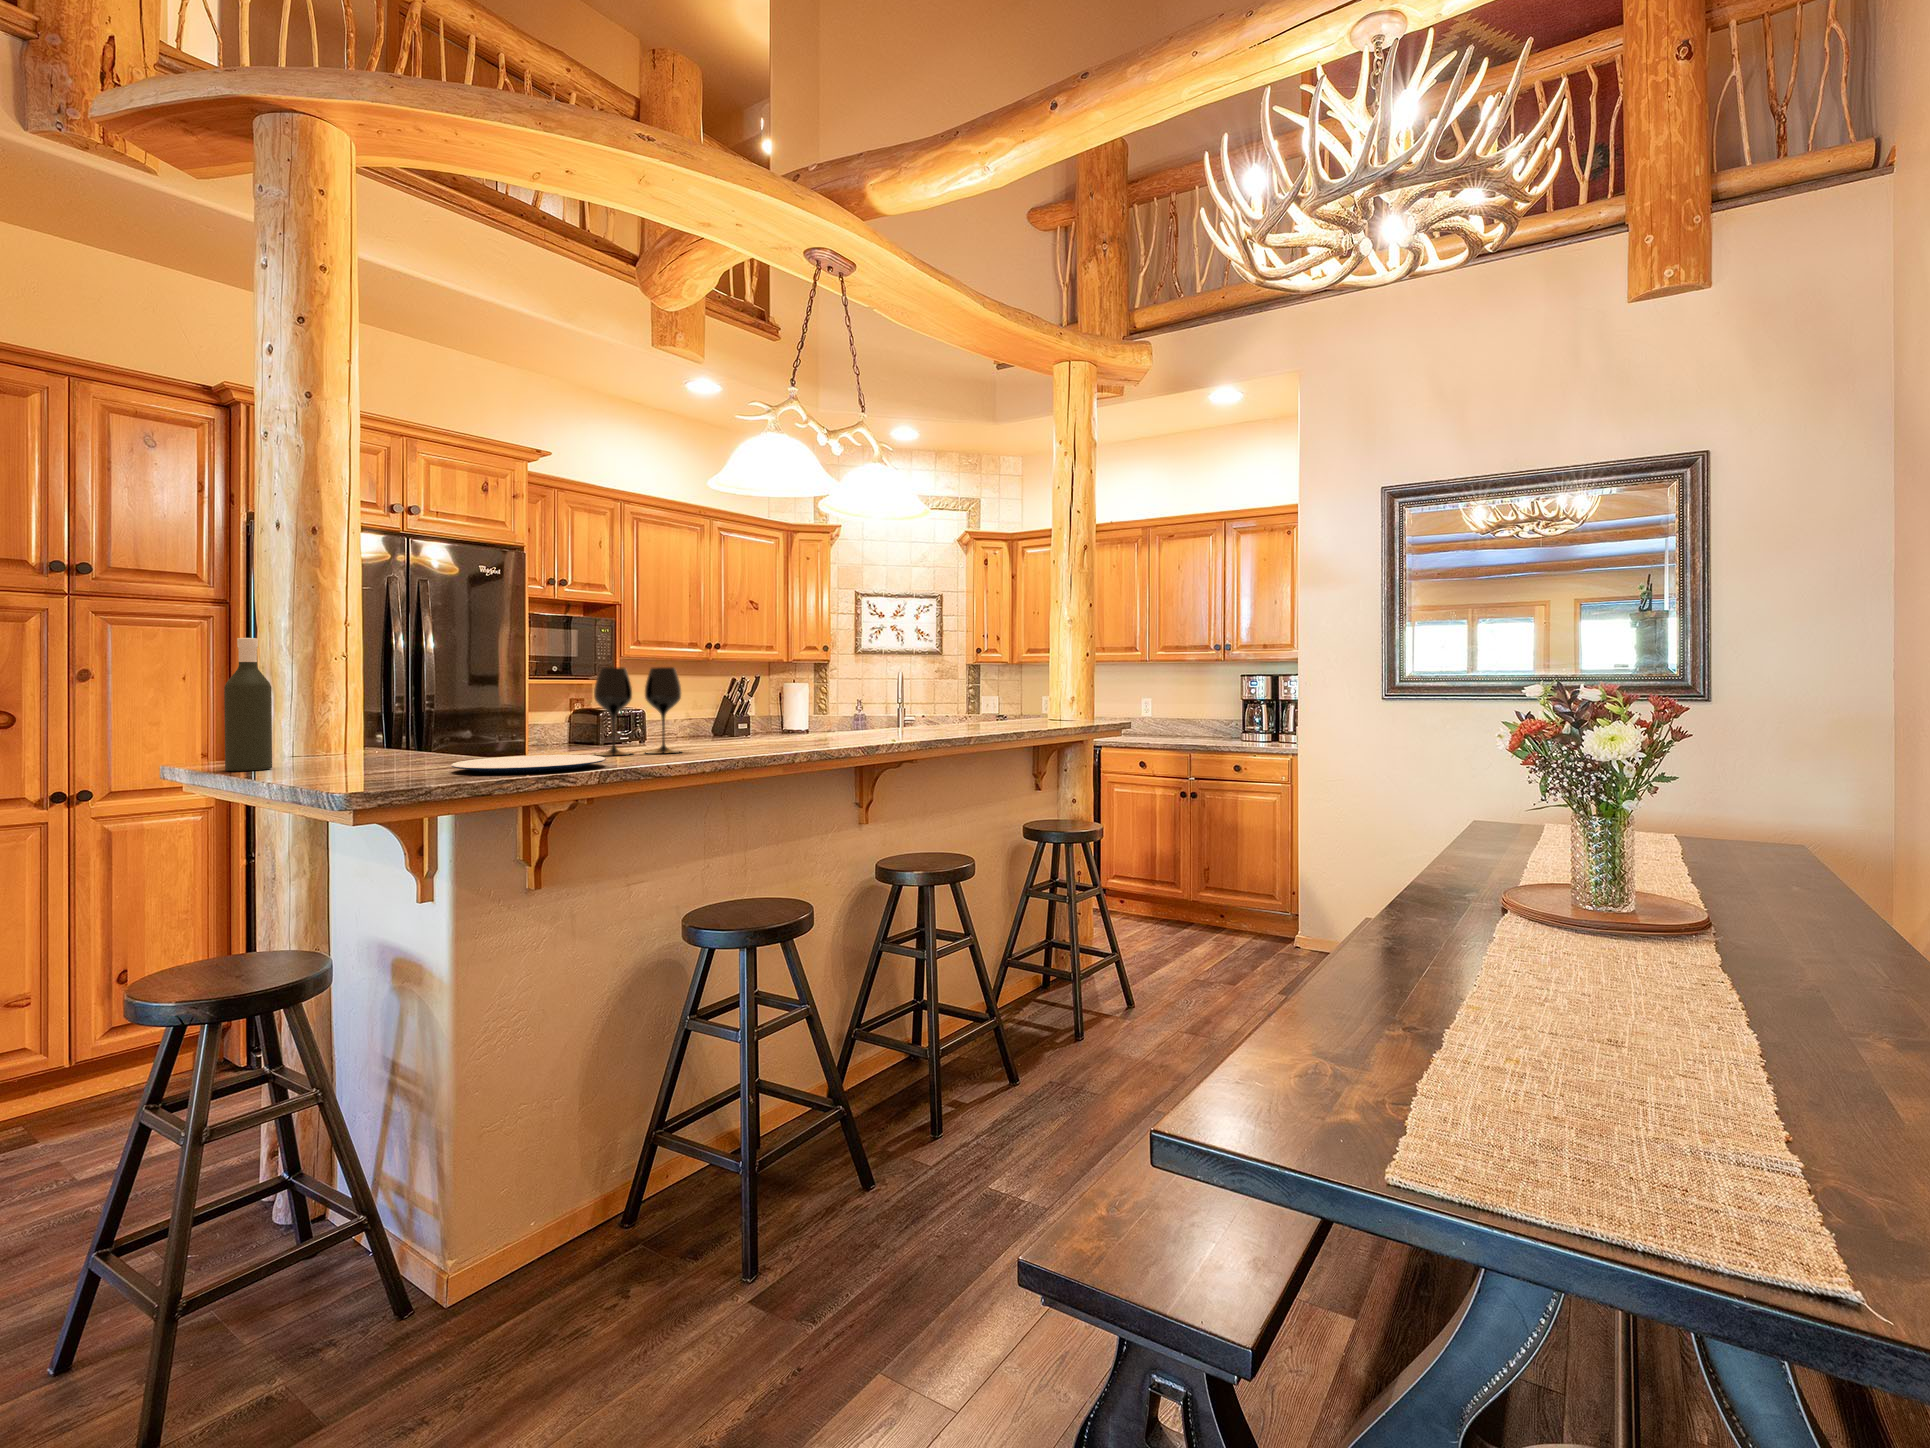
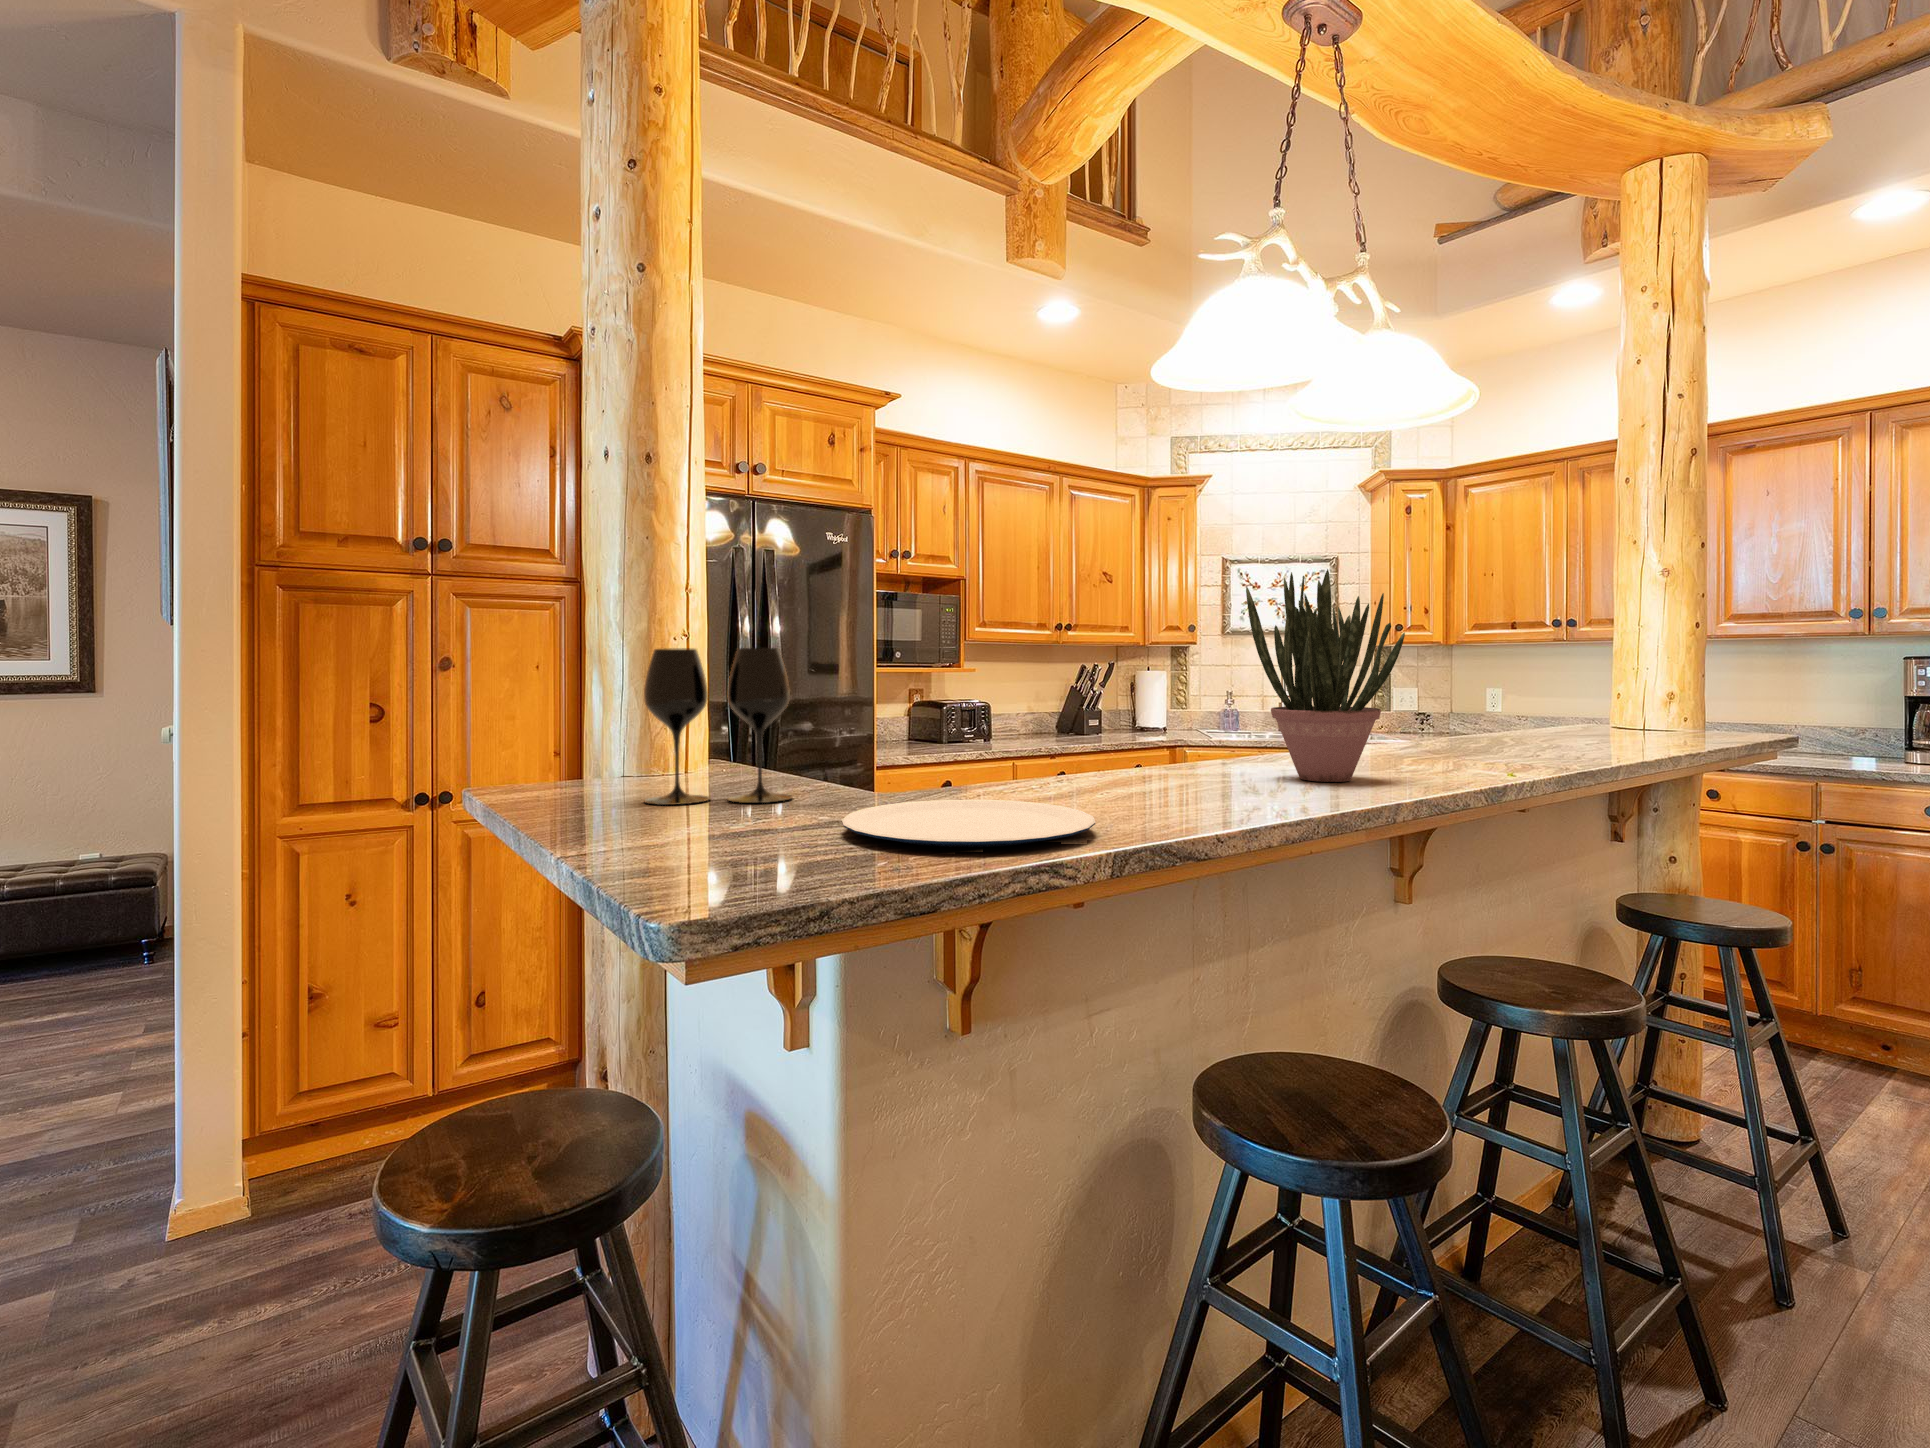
potted plant: none [747,622,834,746] -> present [1246,569,1405,782]
bottle: present [224,638,272,771] -> none [531,606,592,808]
wine glass: present [594,667,682,756] -> present [644,648,792,805]

